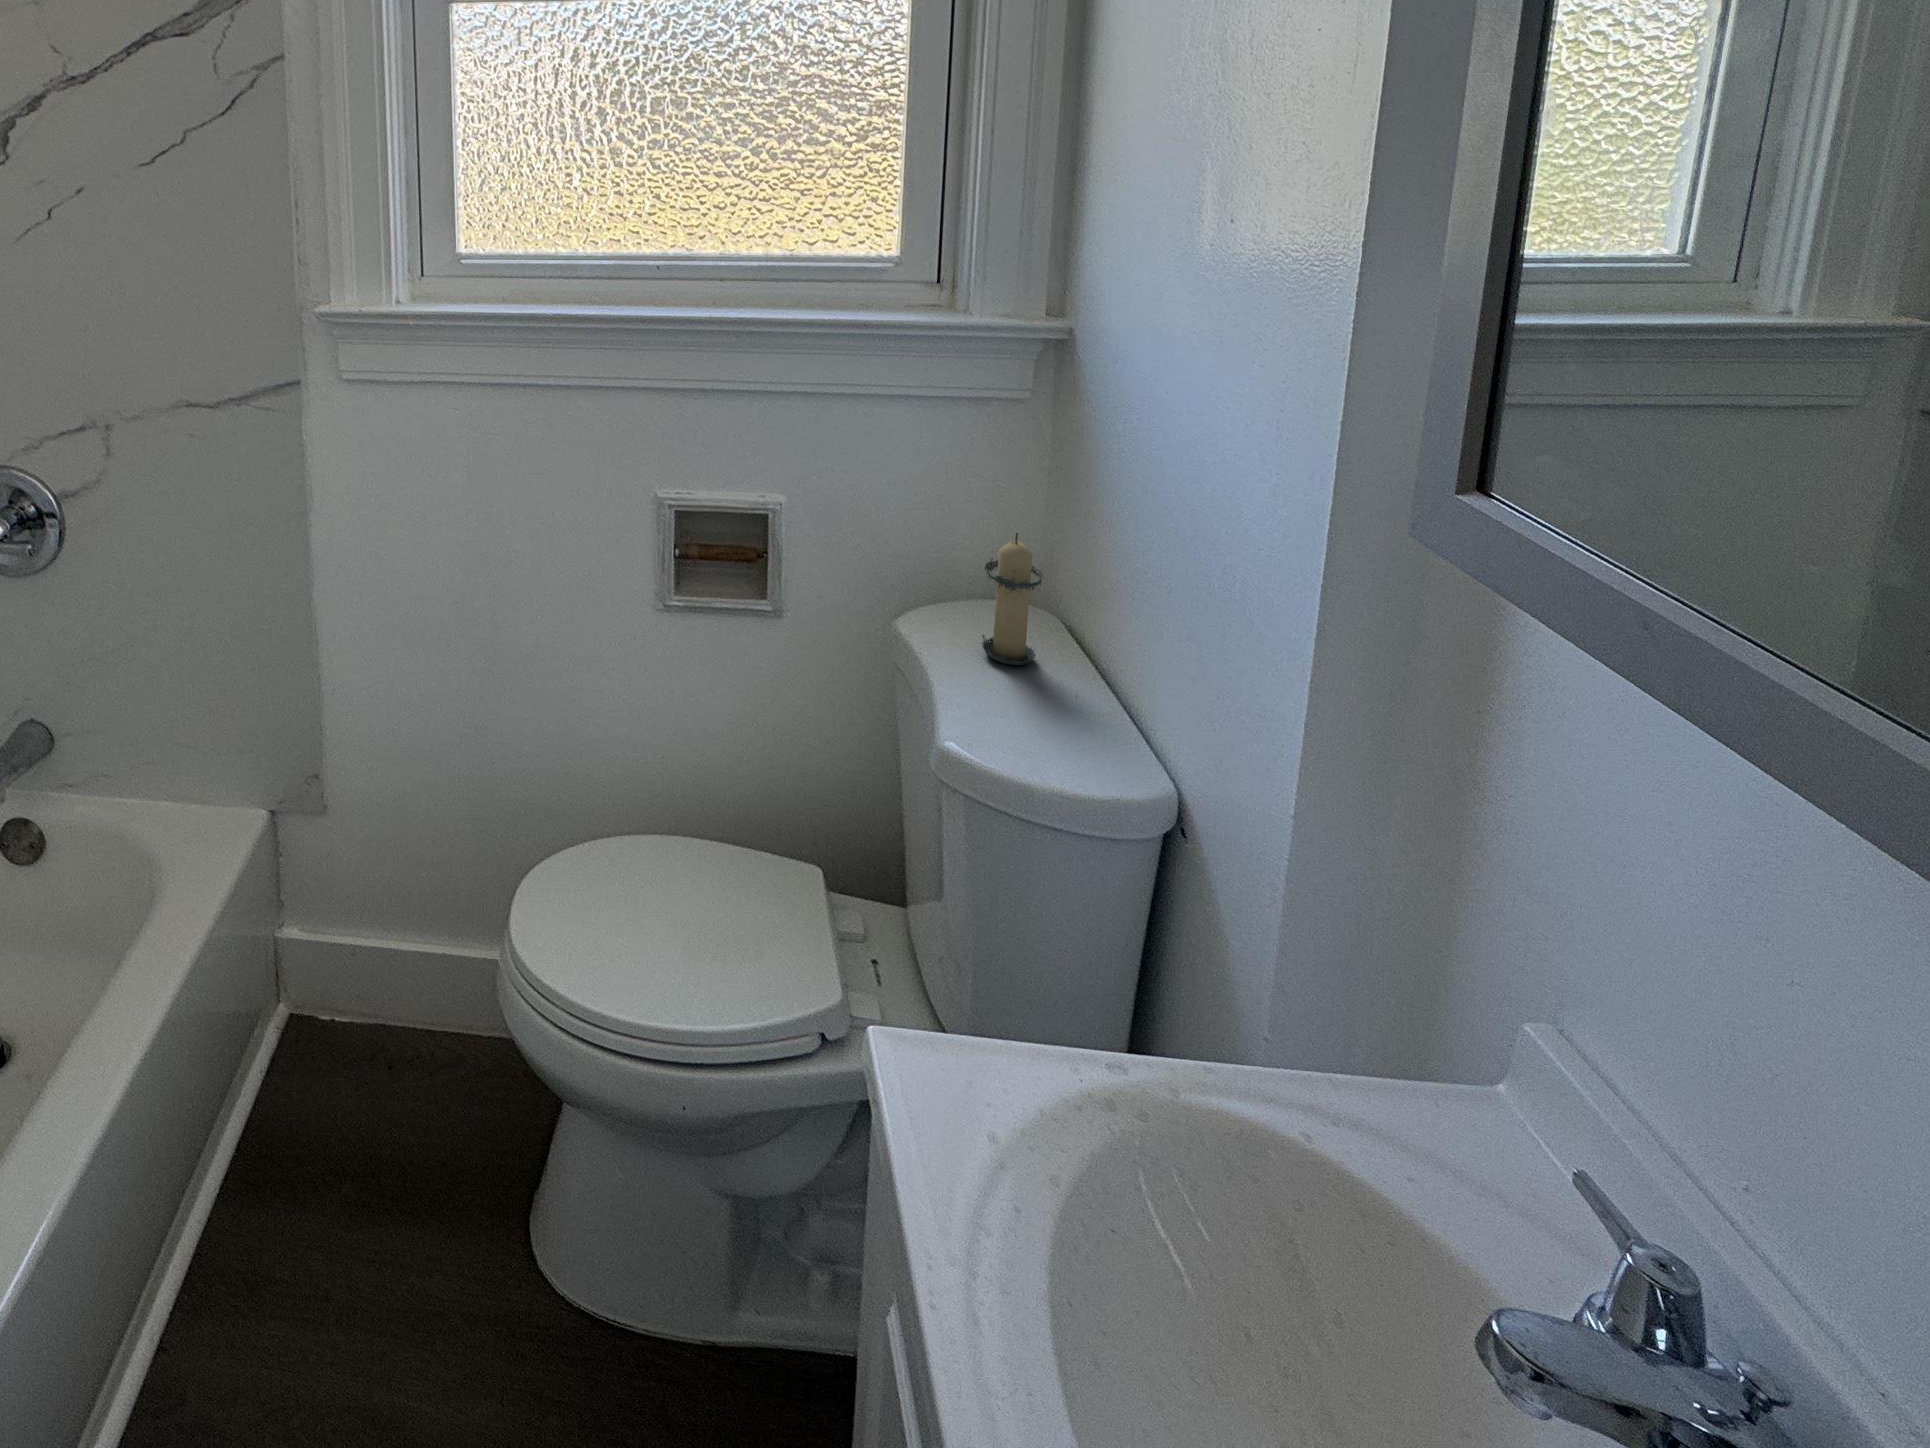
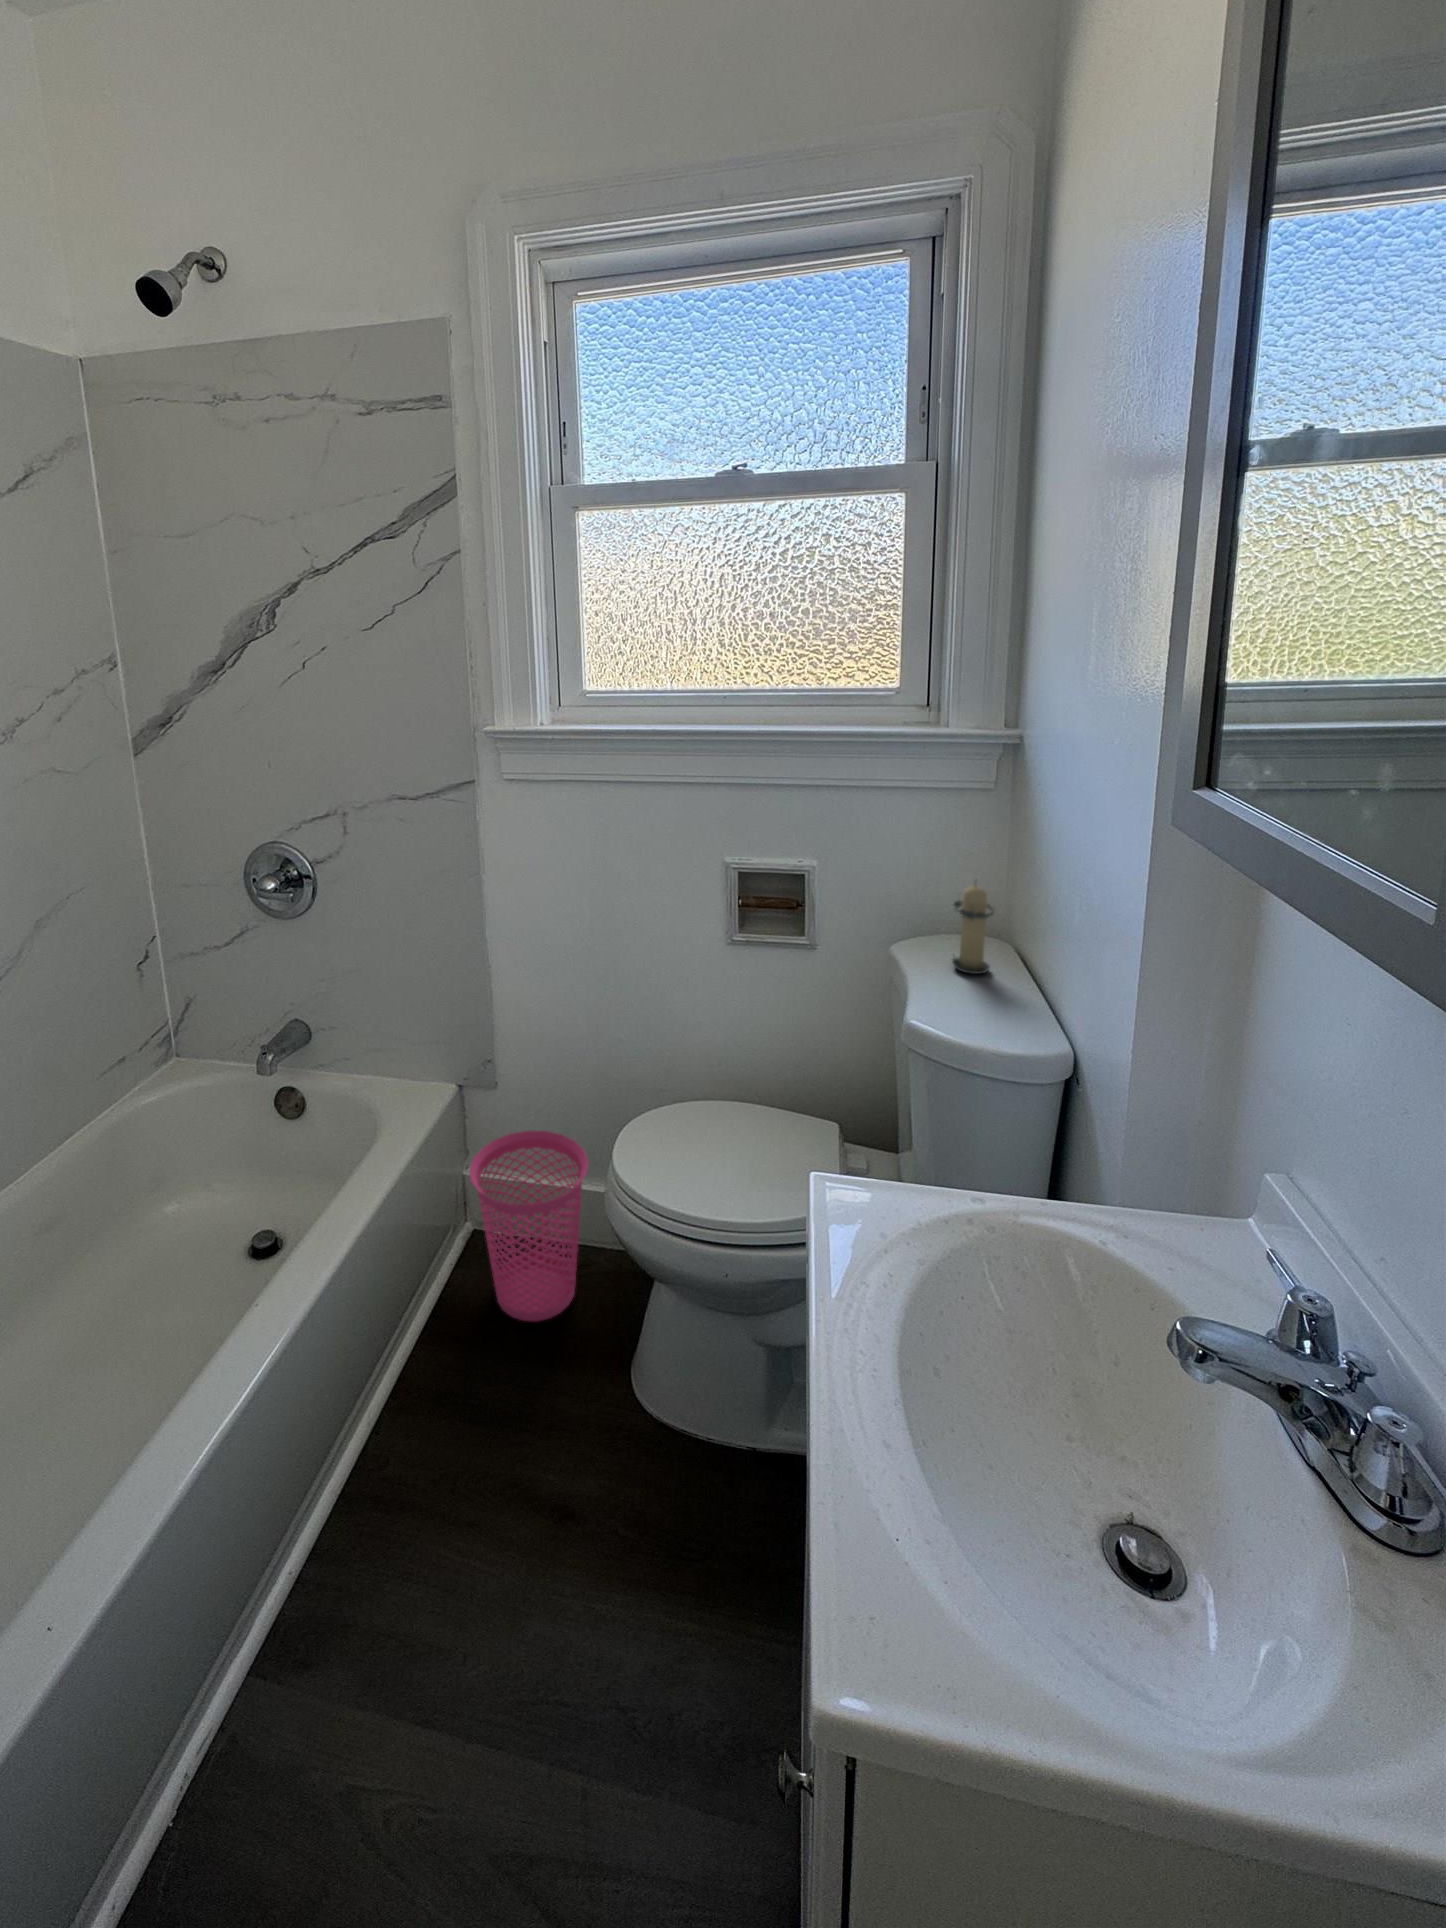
waste basket: none [293,877,465,1160] -> present [469,1130,588,1321]

